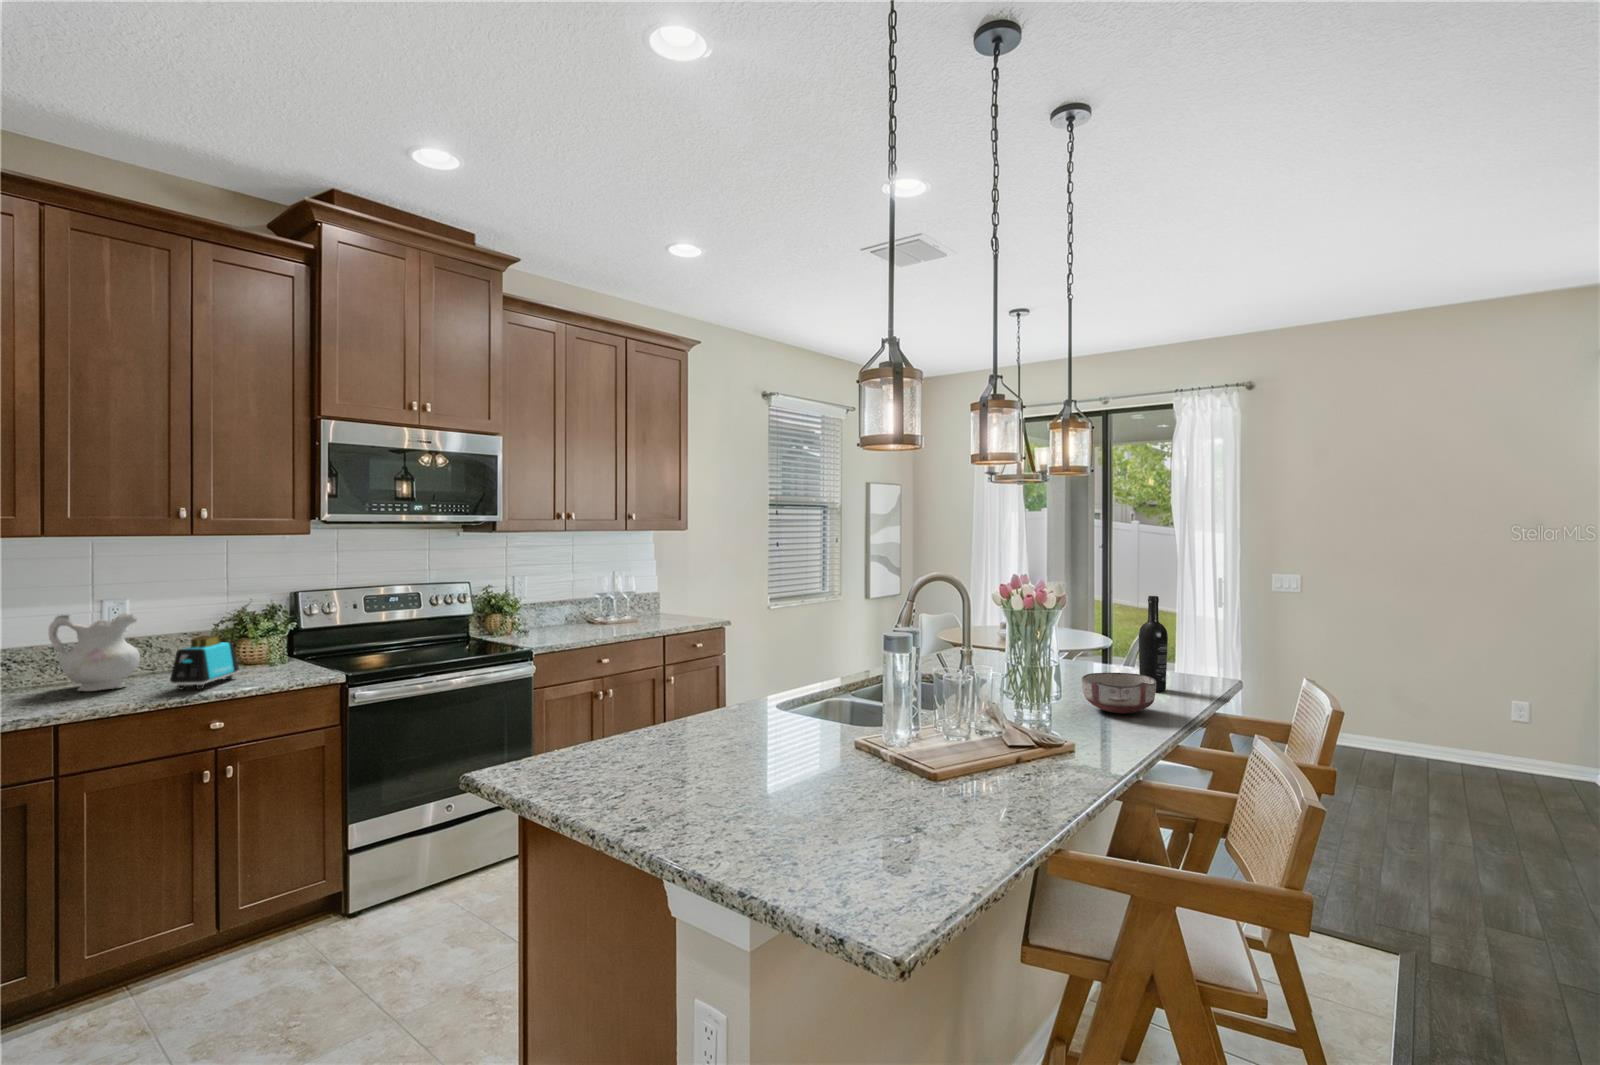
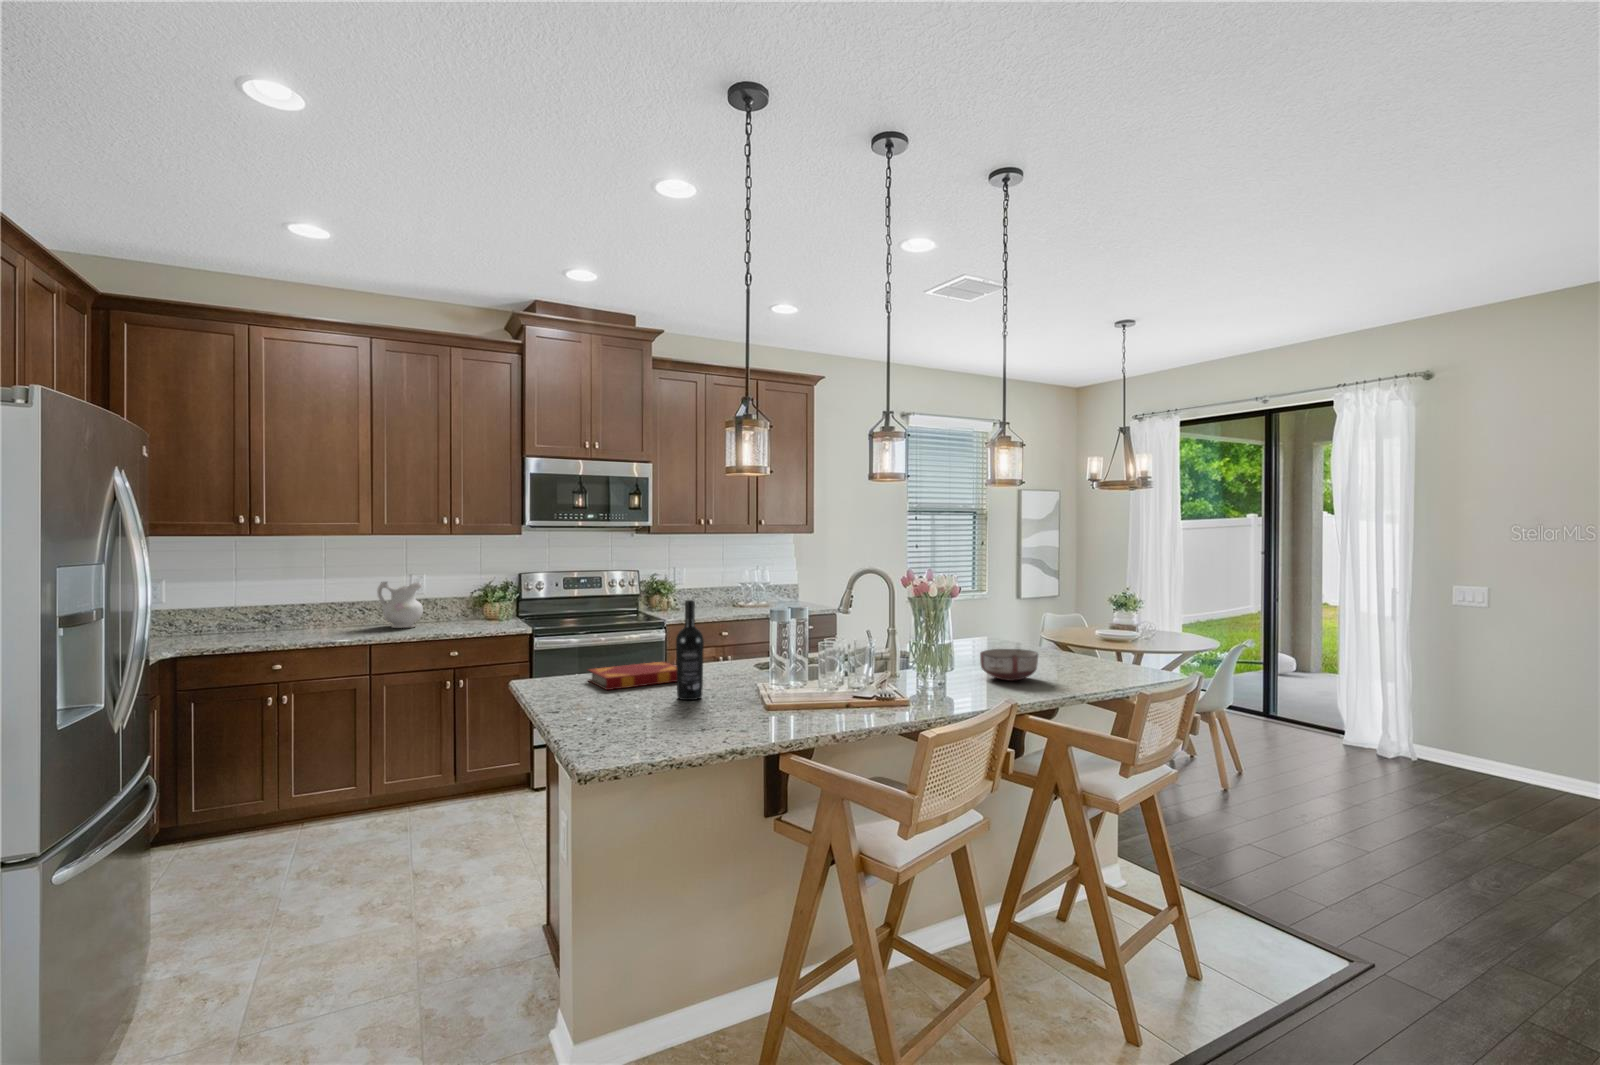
wine bottle: present [1139,596,1168,692] -> present [676,600,704,700]
toaster: present [170,636,239,689] -> none [435,598,476,631]
hardback book: none [595,728,749,792] -> present [588,661,677,690]

